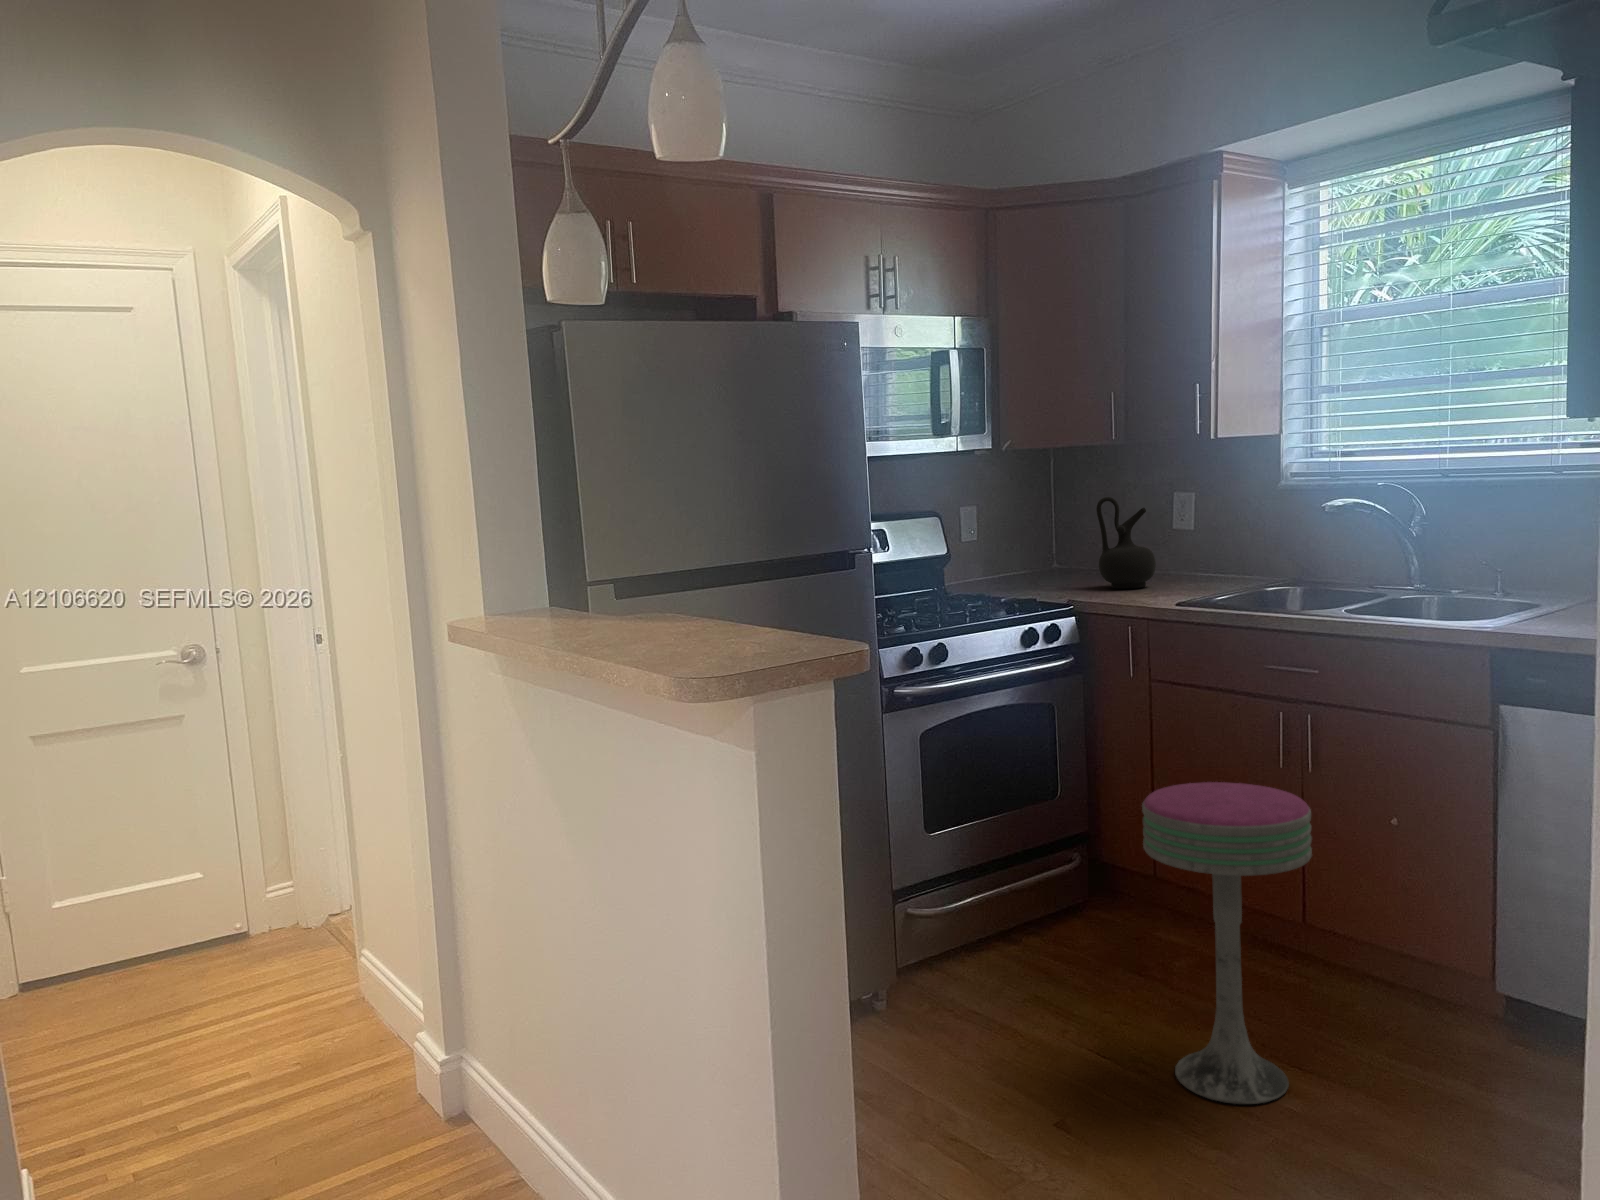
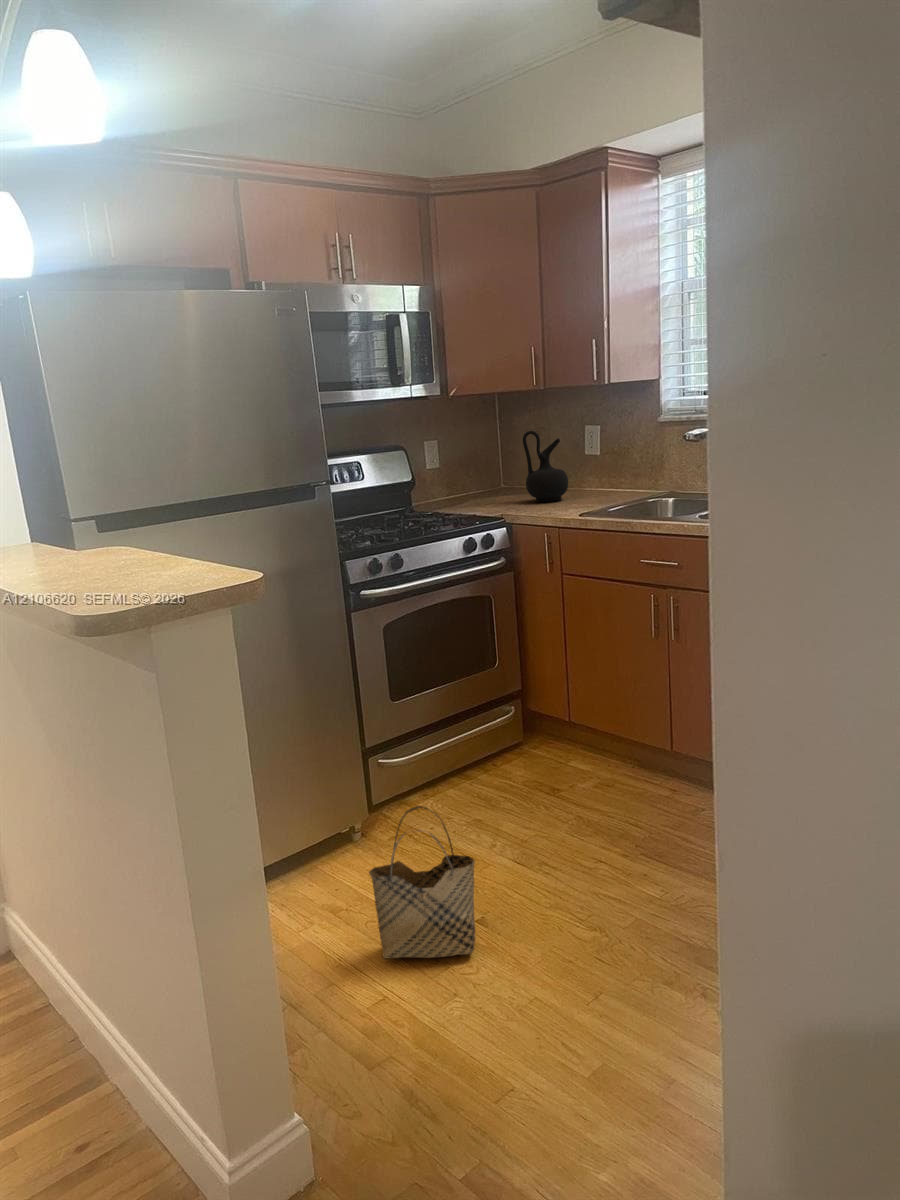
bar stool: present [1142,782,1312,1104] -> none [544,656,668,894]
woven basket: none [914,958,1053,1161] -> present [369,806,475,959]

